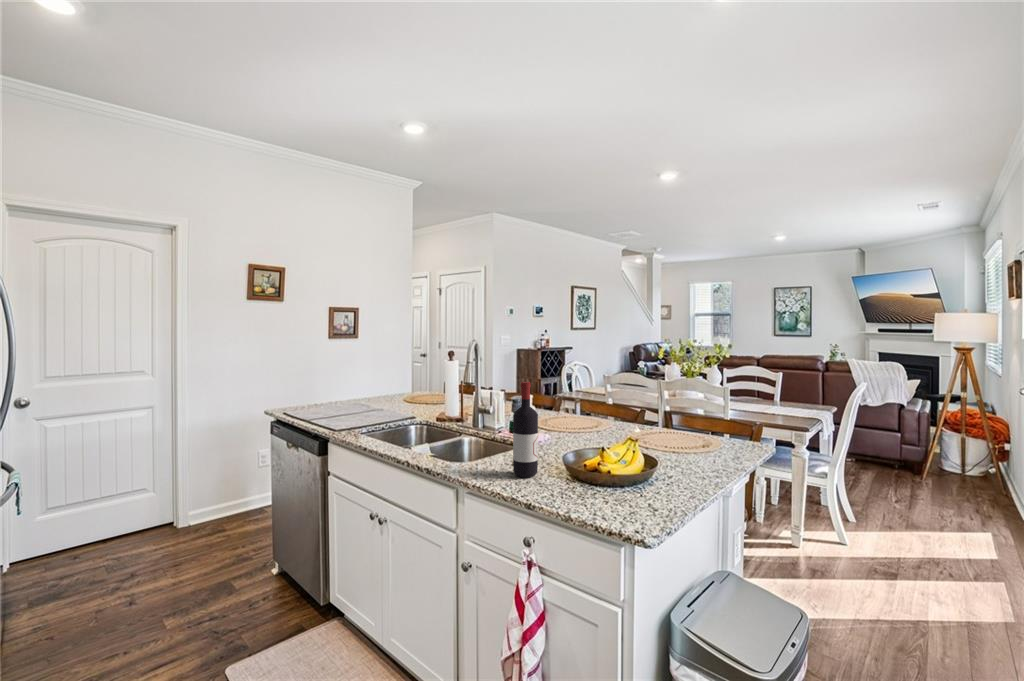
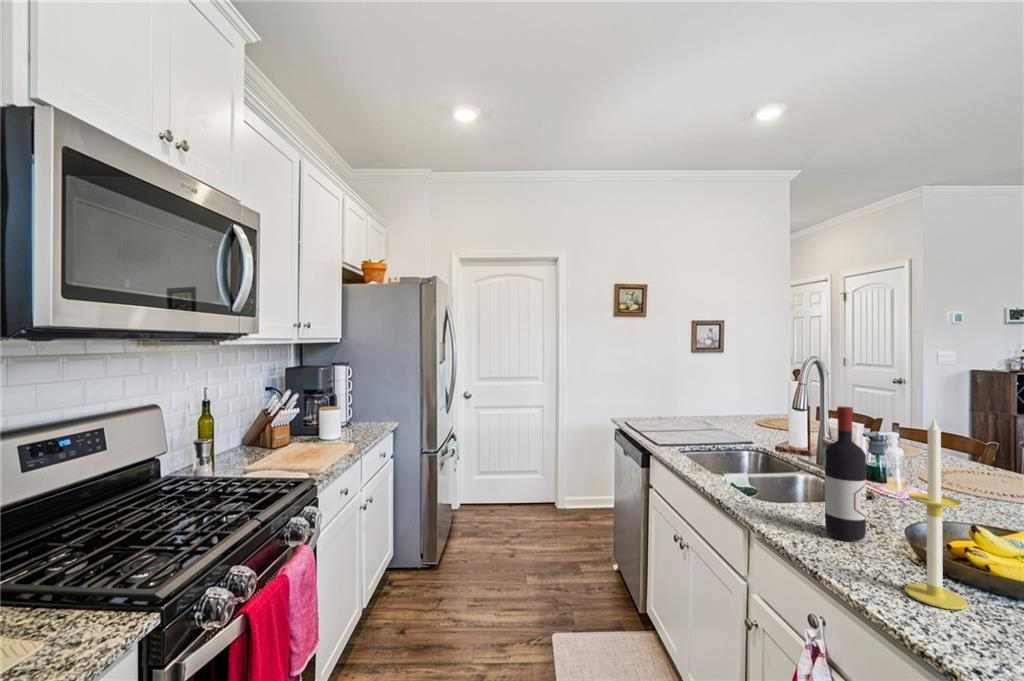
candle: none [574,384,605,503] -> present [904,418,967,609]

